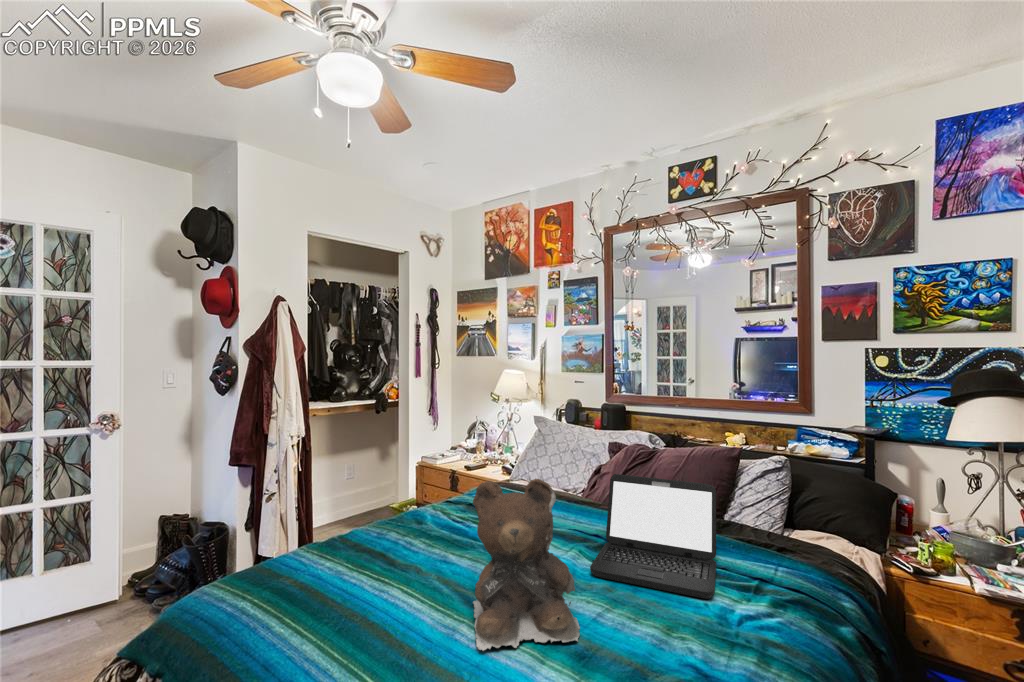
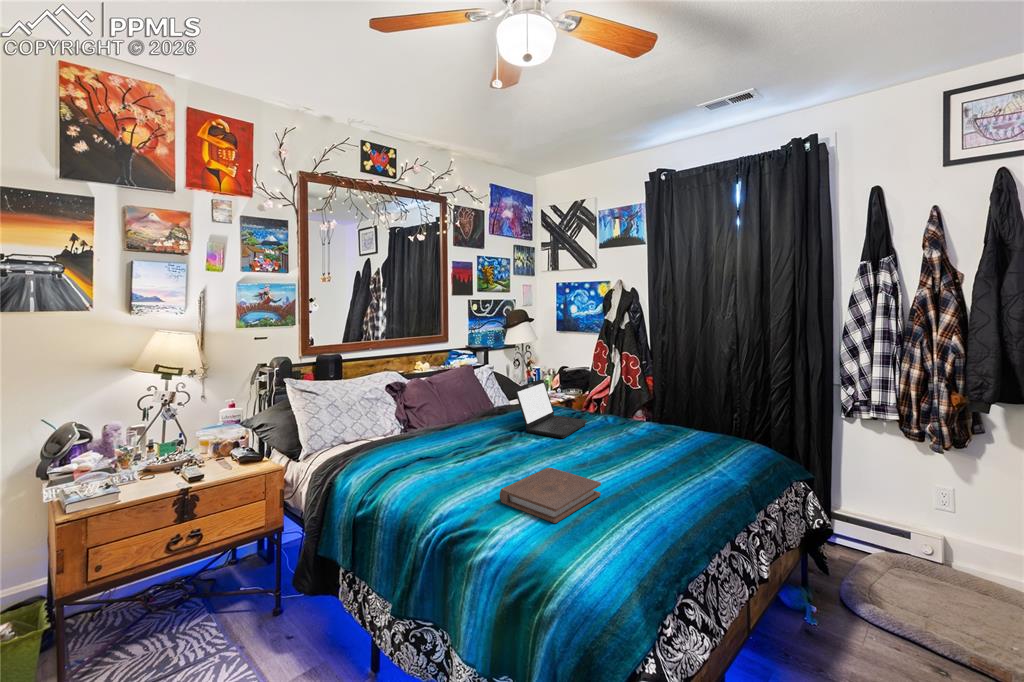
teddy bear: present [473,479,580,650] -> none [584,382,643,464]
book: none [291,532,417,600] -> present [499,468,601,523]

